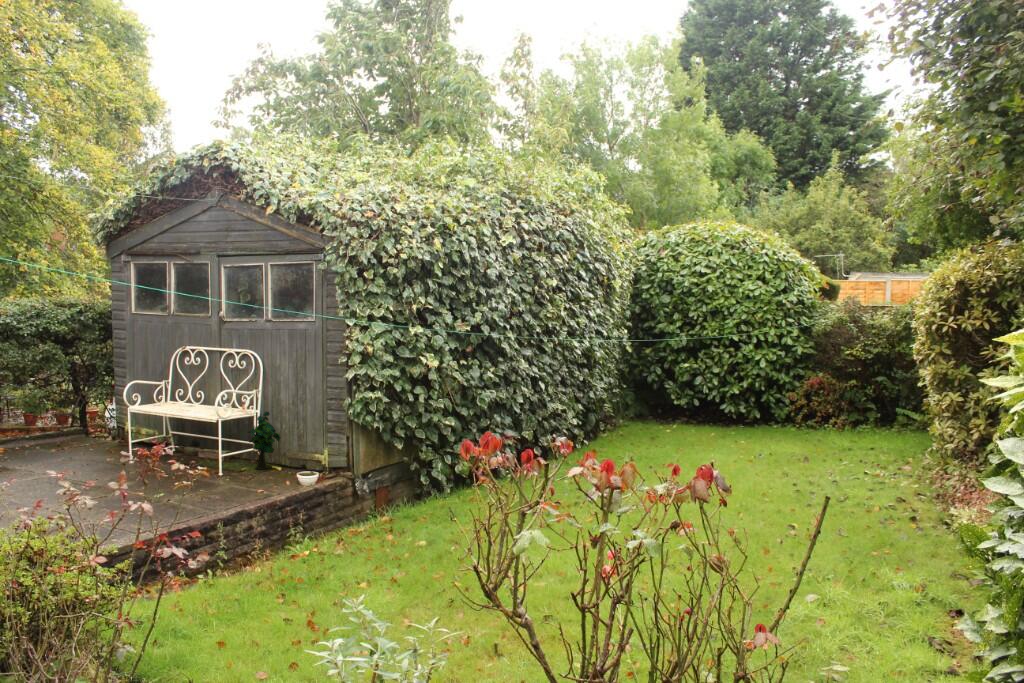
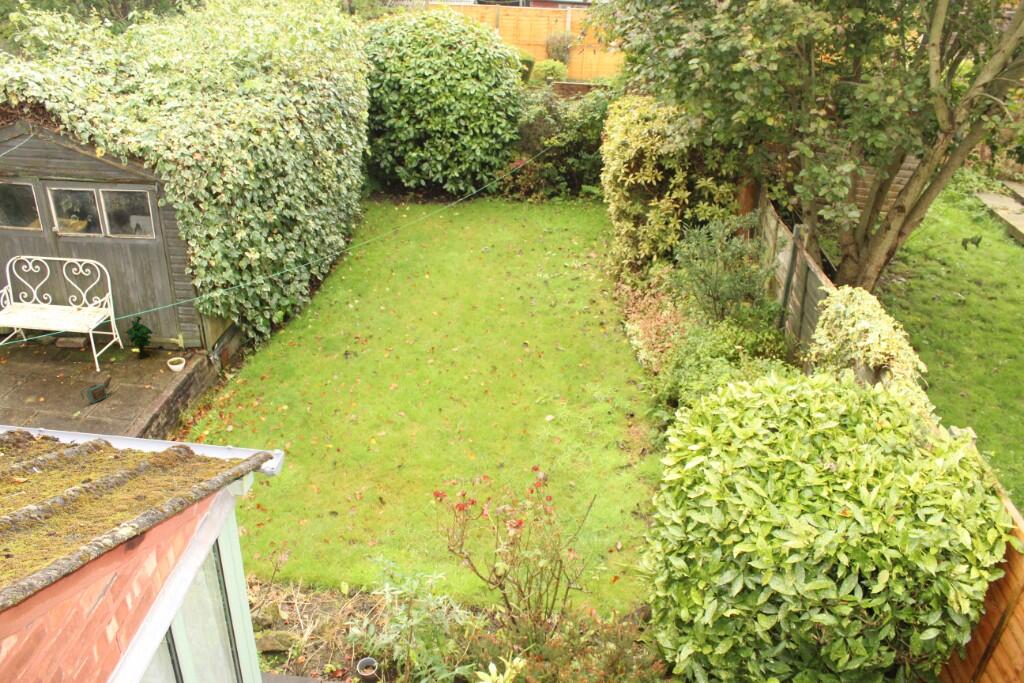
watering can: none [145,463,196,492] -> present [80,377,112,403]

